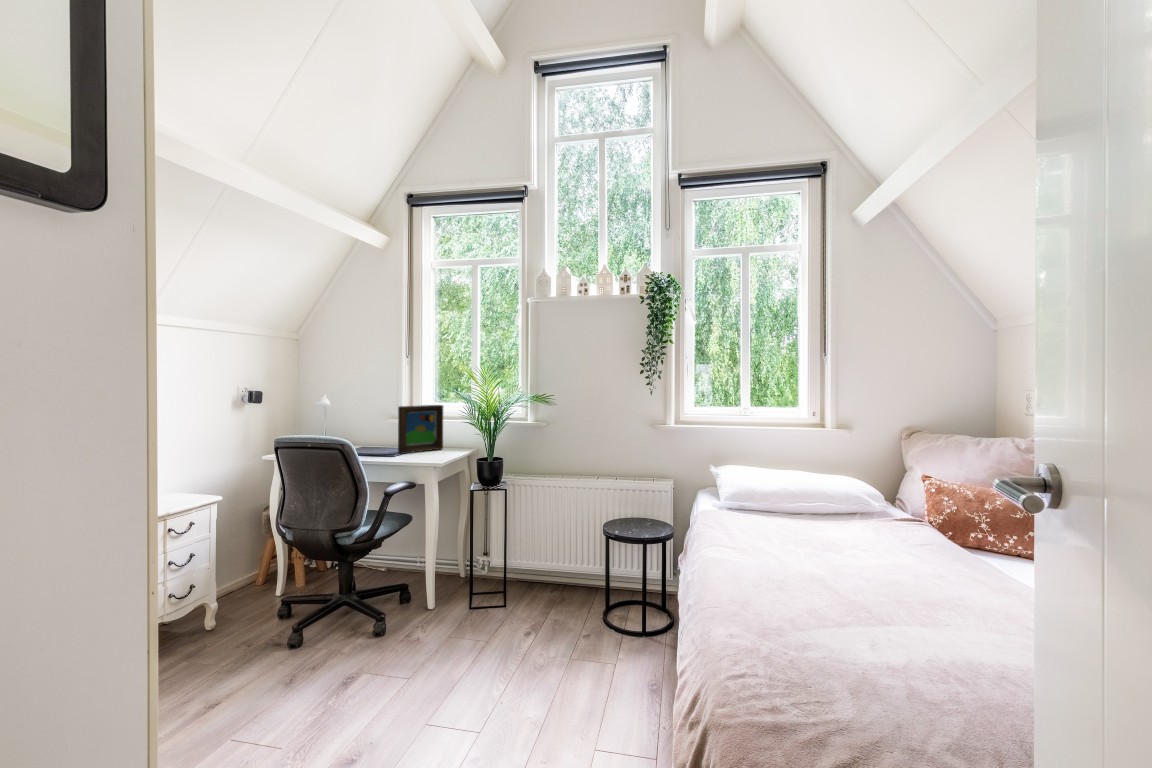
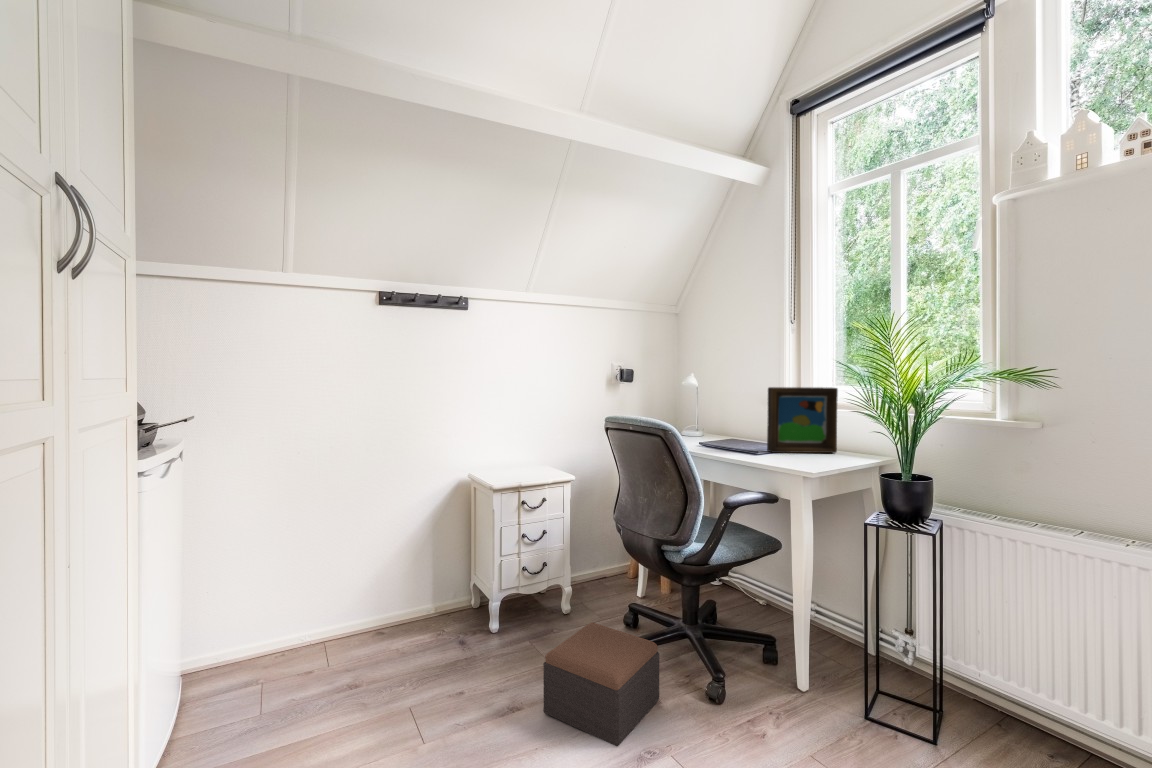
footstool: none [244,608,340,696] -> present [543,623,659,746]

